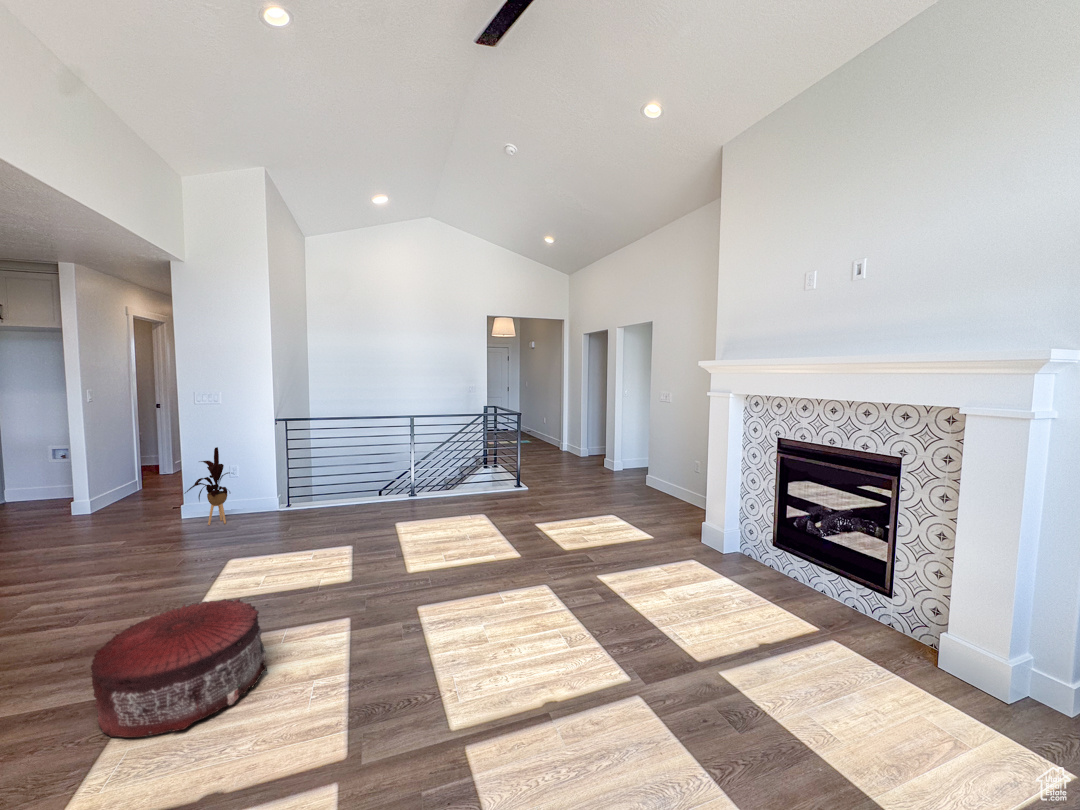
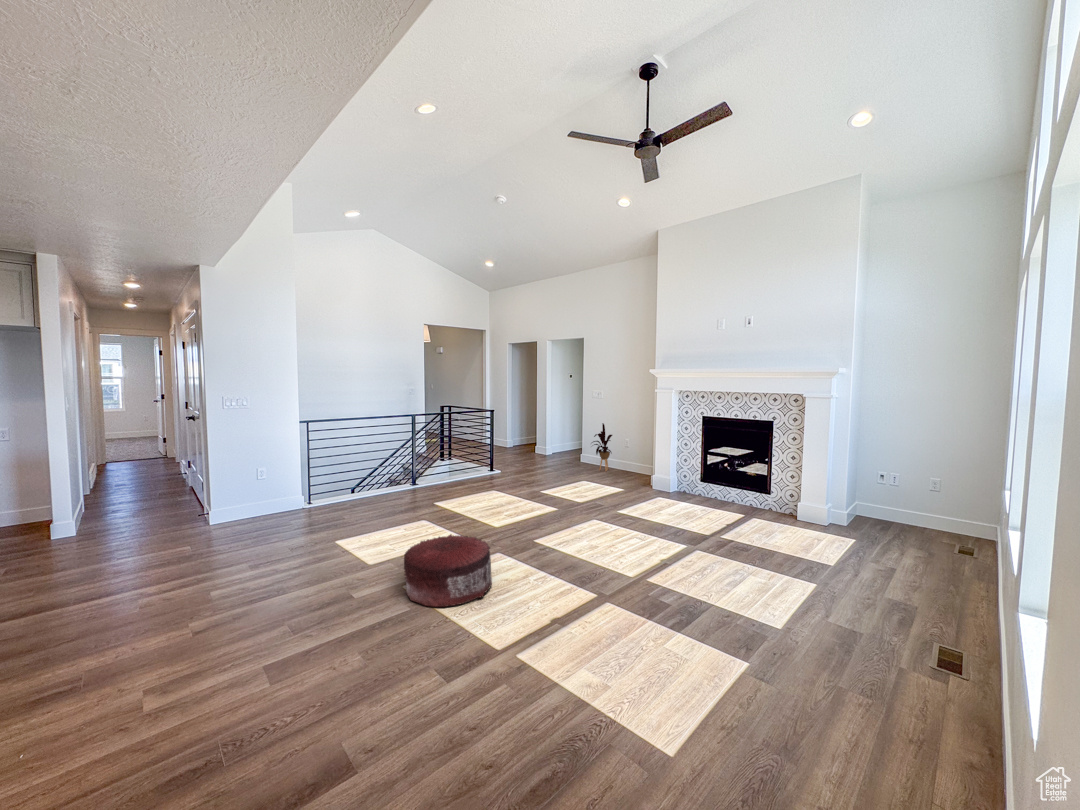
house plant: present [185,447,230,525] -> present [592,423,612,471]

